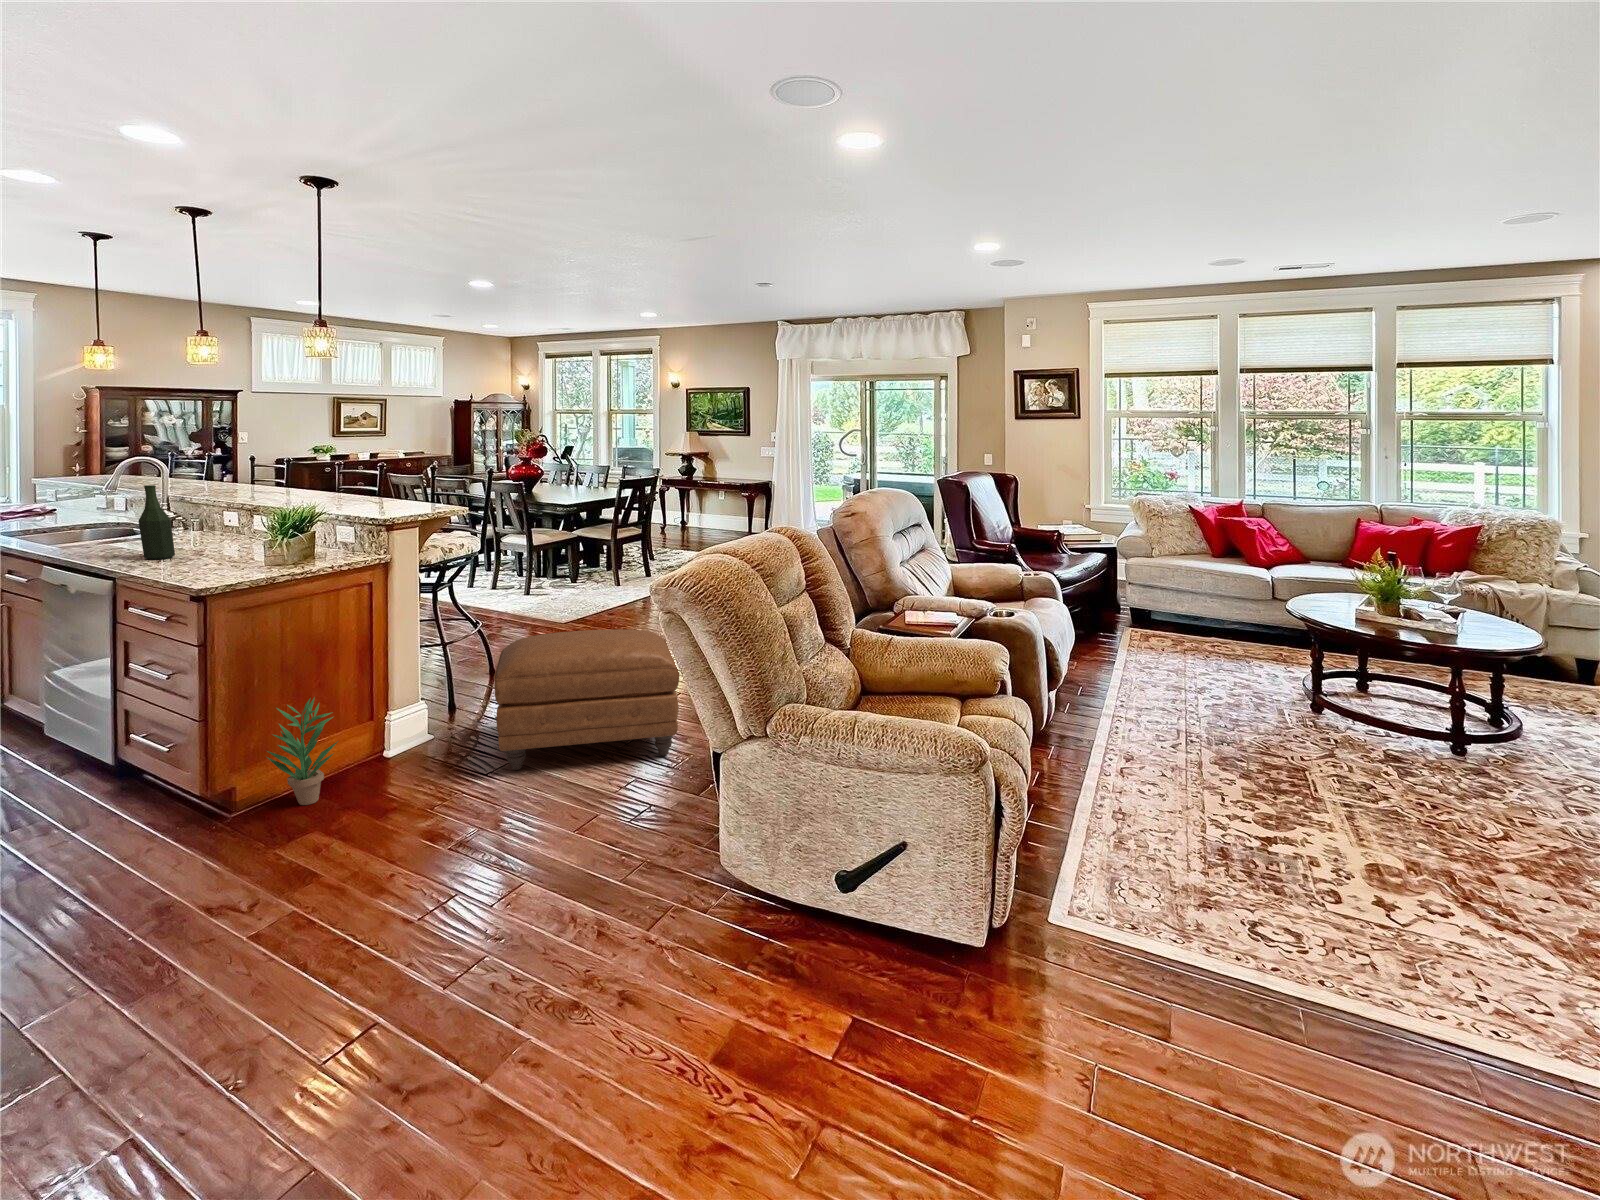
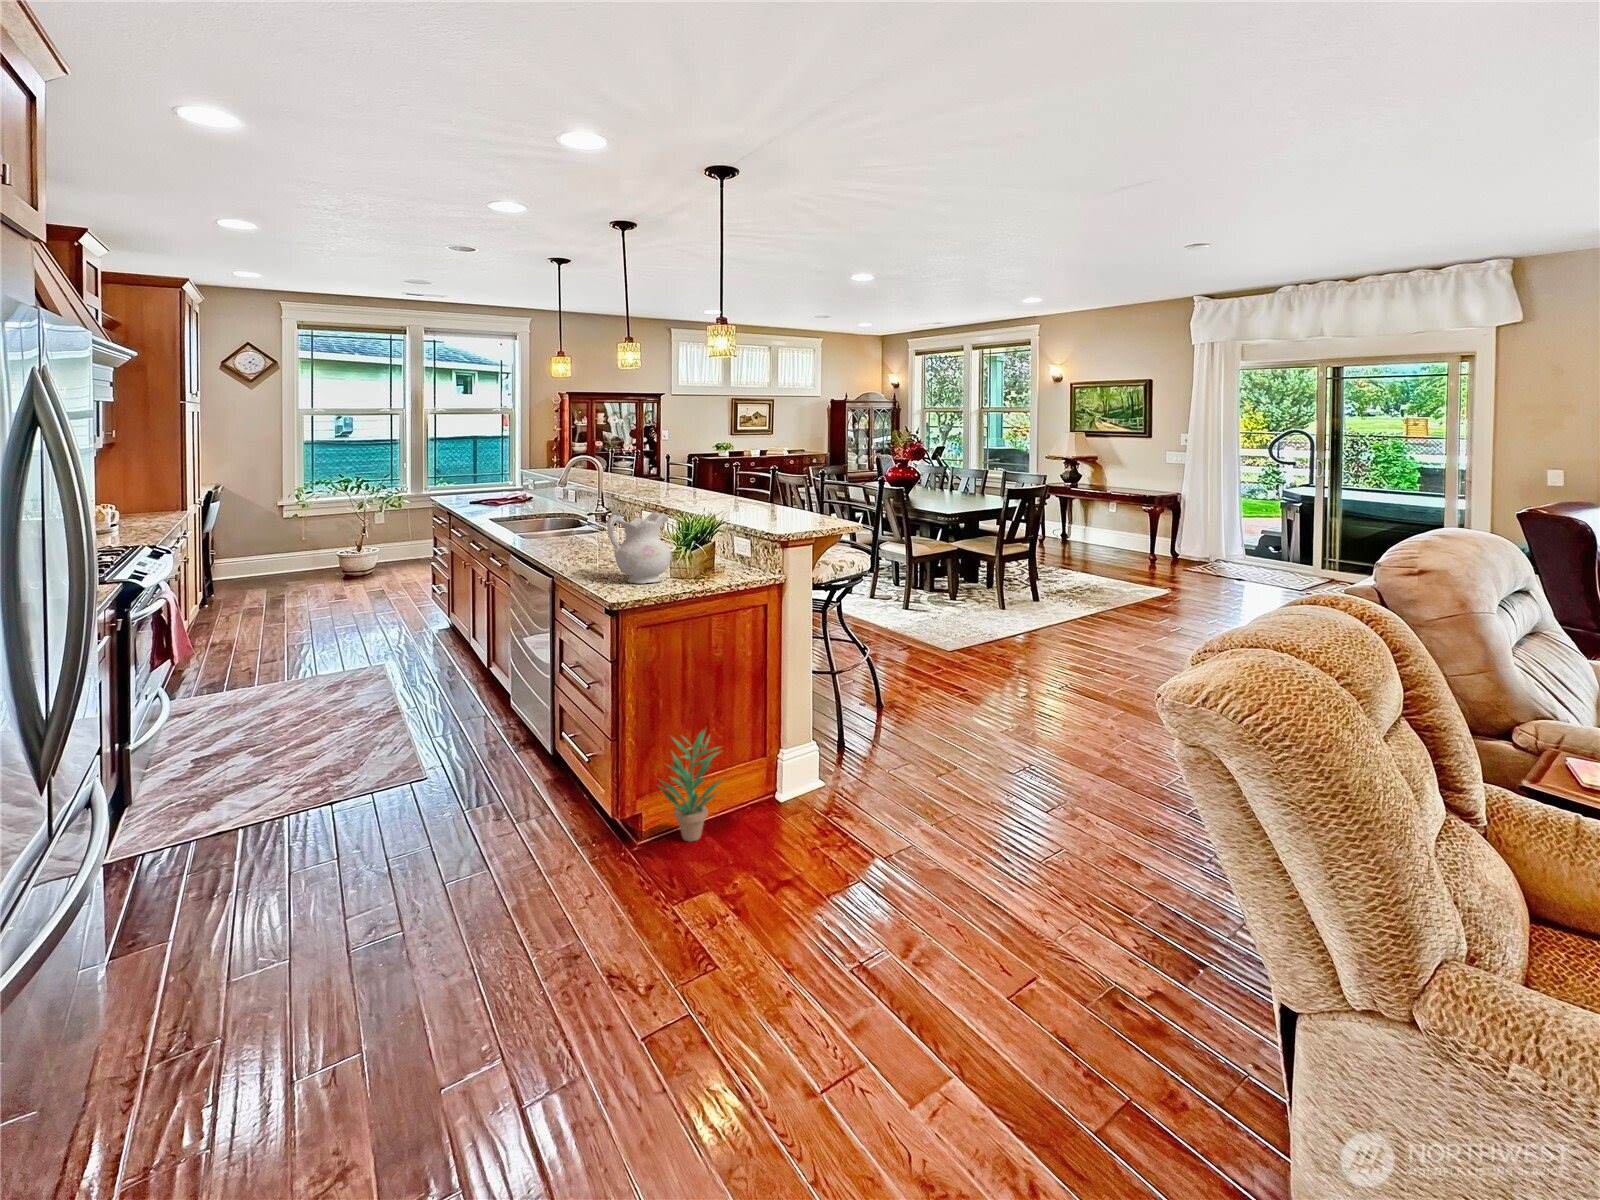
bottle: present [138,485,175,559] -> none [568,491,595,564]
ceramic pitcher: none [186,502,263,571] -> present [607,512,671,584]
ottoman: present [494,629,679,770] -> none [888,677,1118,852]

